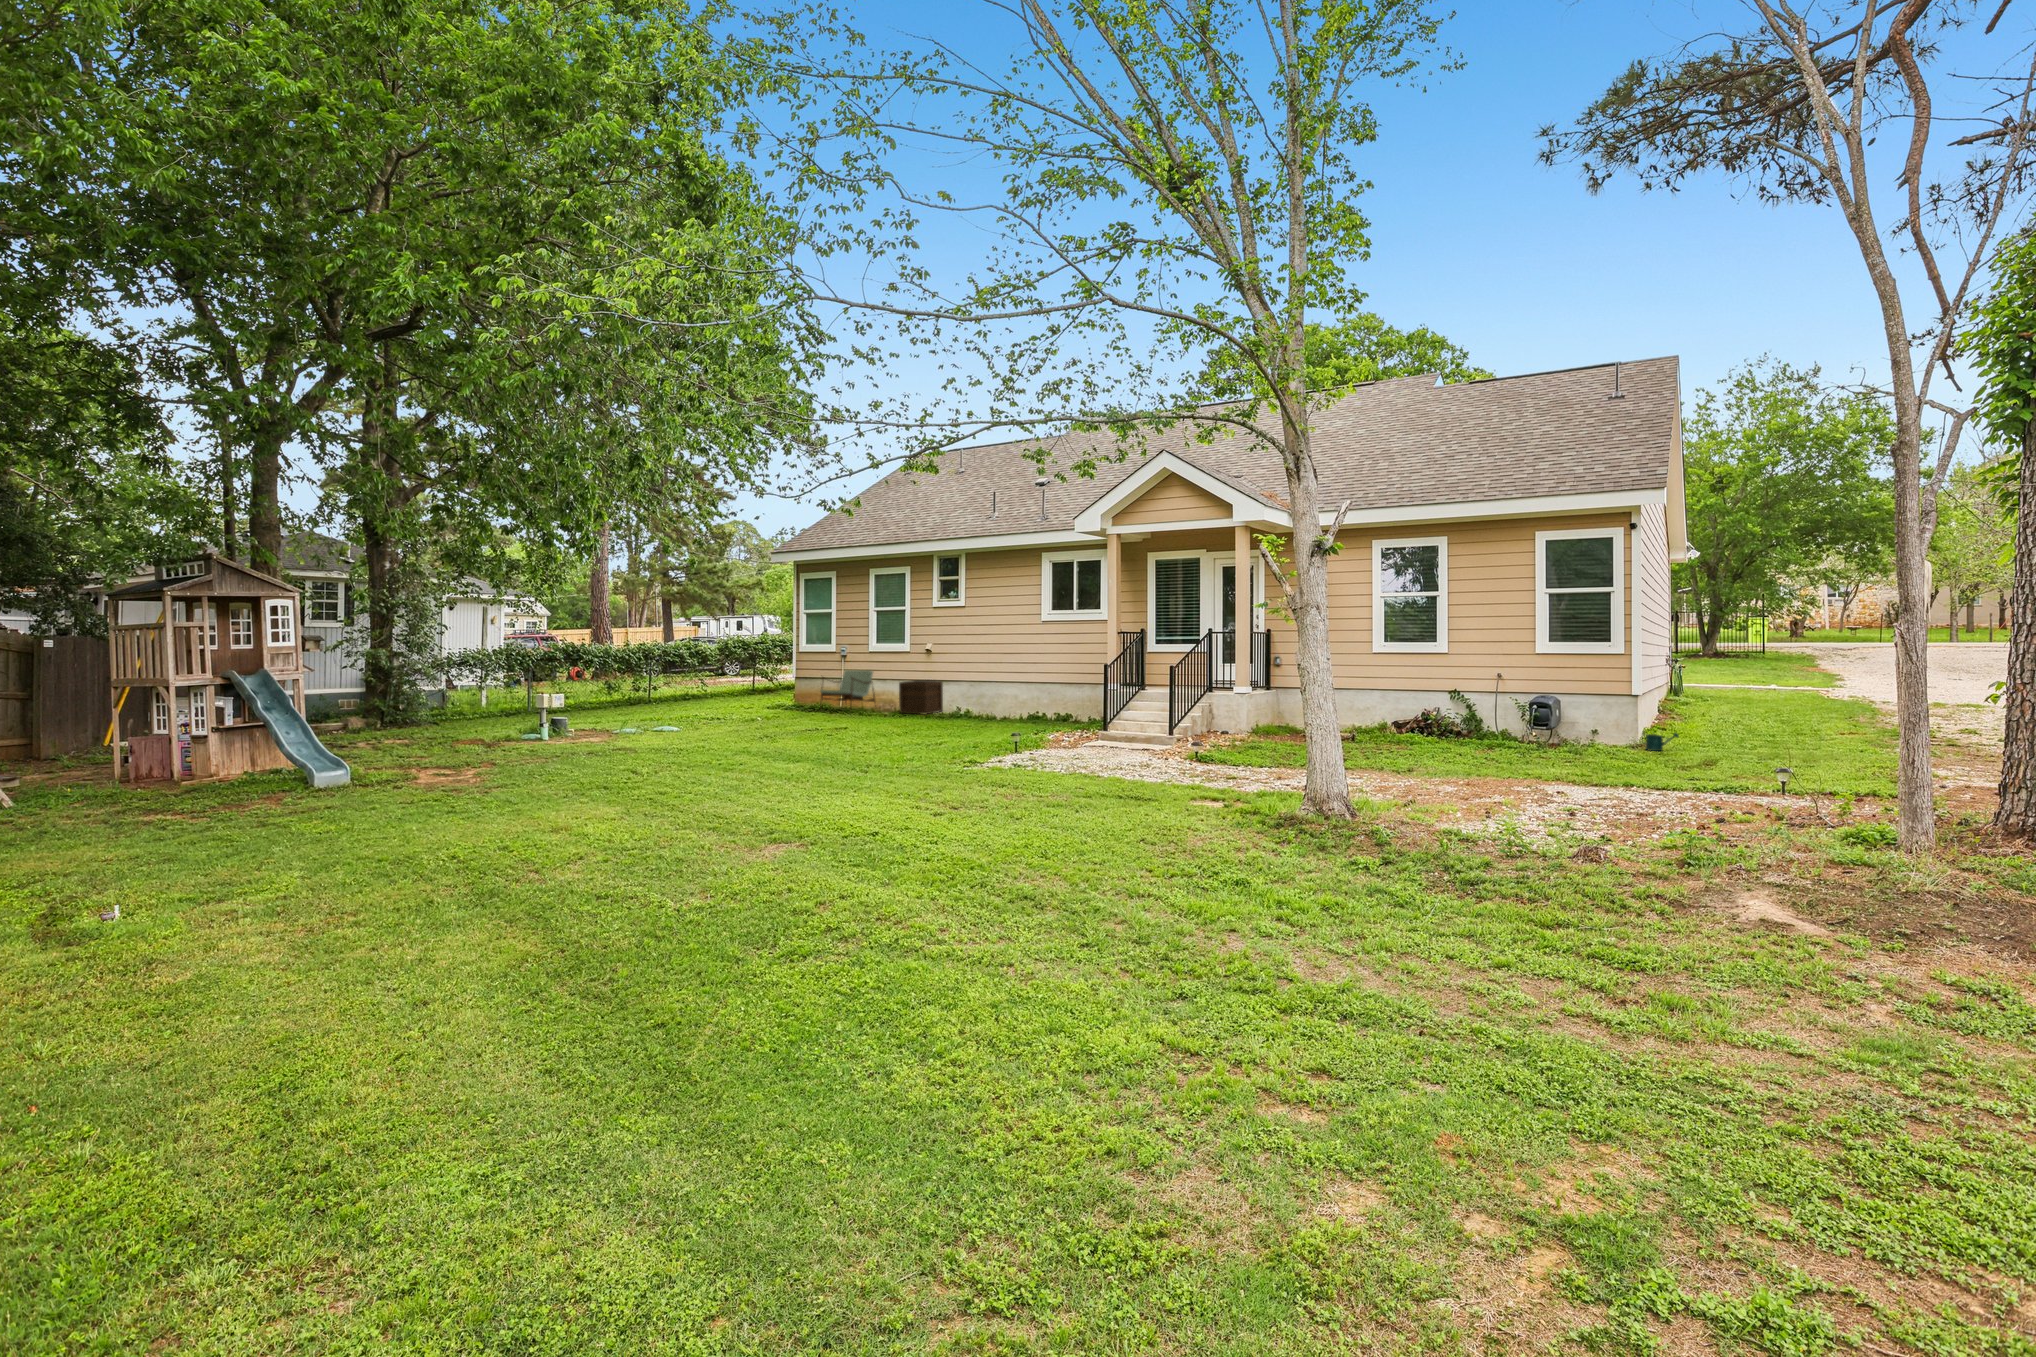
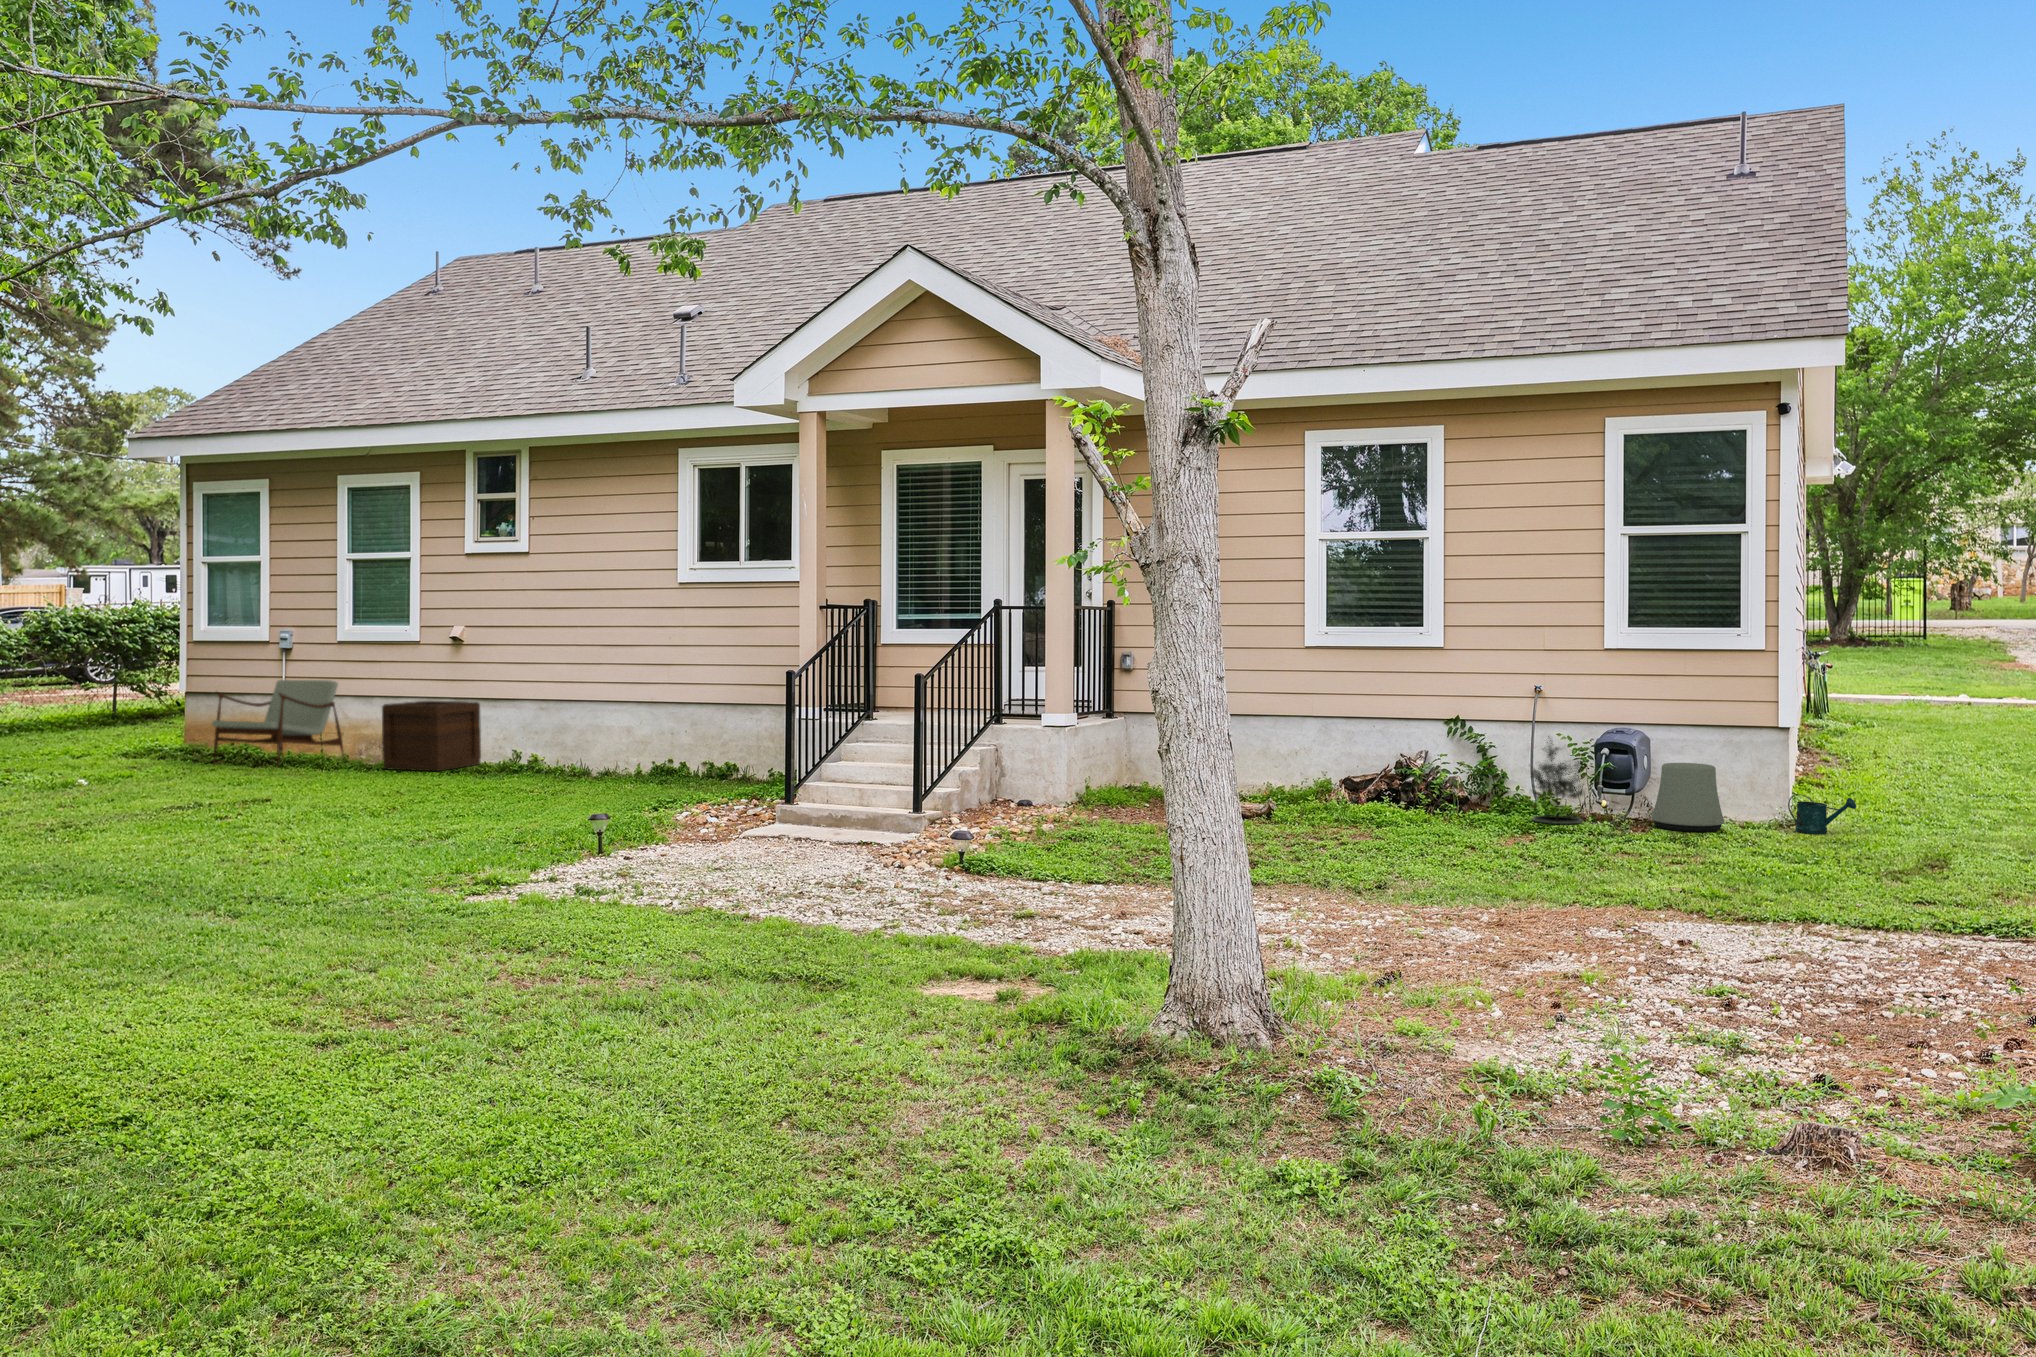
potted tree: none [1493,699,1527,745] -> present [1531,736,1583,824]
stool: none [1562,713,1604,749] -> present [1652,763,1724,832]

